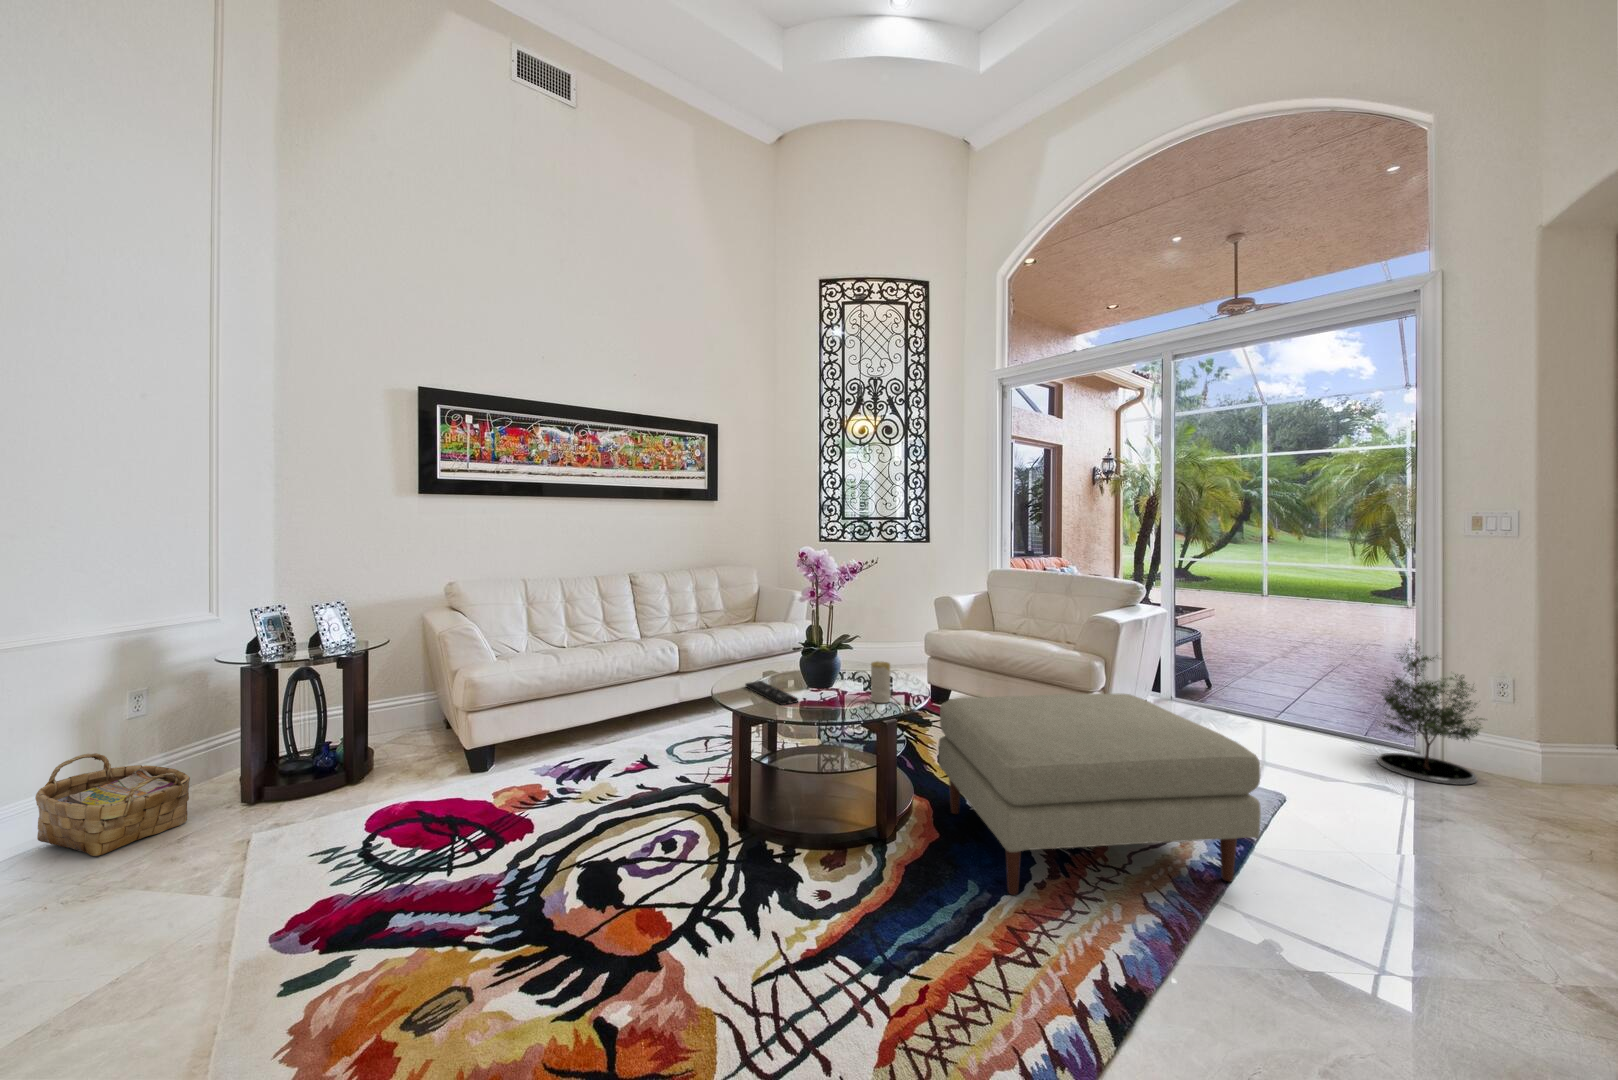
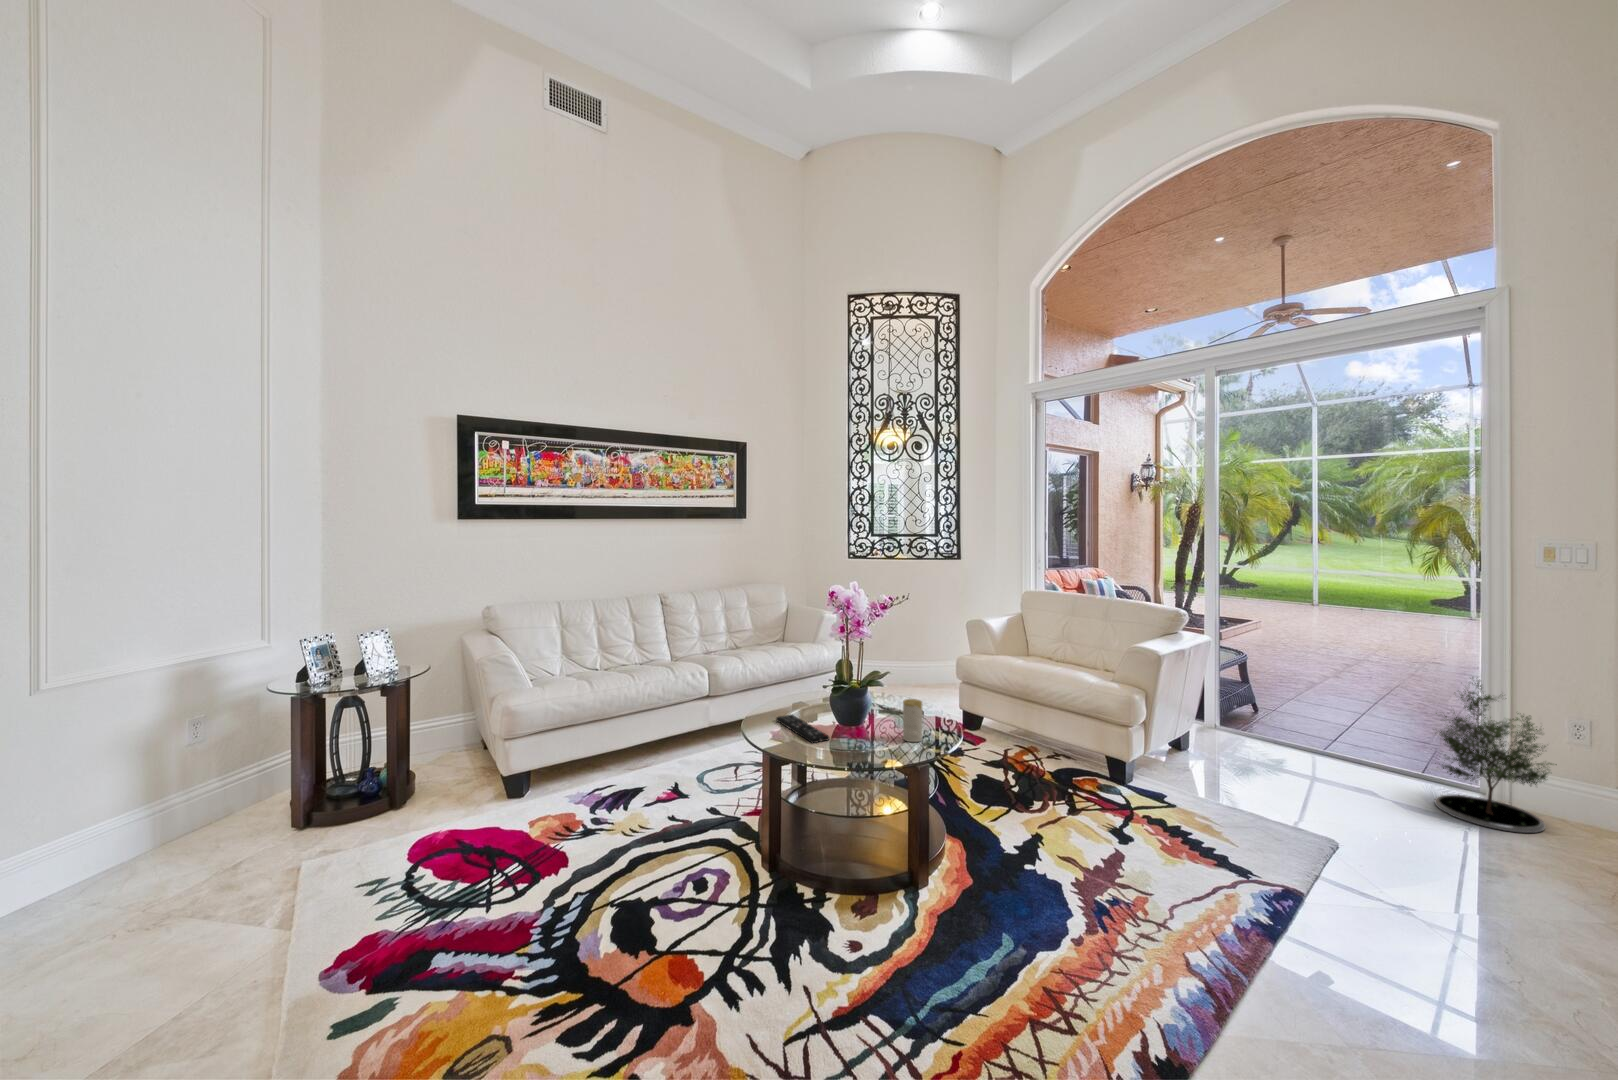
ottoman: present [938,694,1261,895] -> none [972,735,1310,951]
woven basket: present [35,753,190,856] -> none [102,781,243,883]

